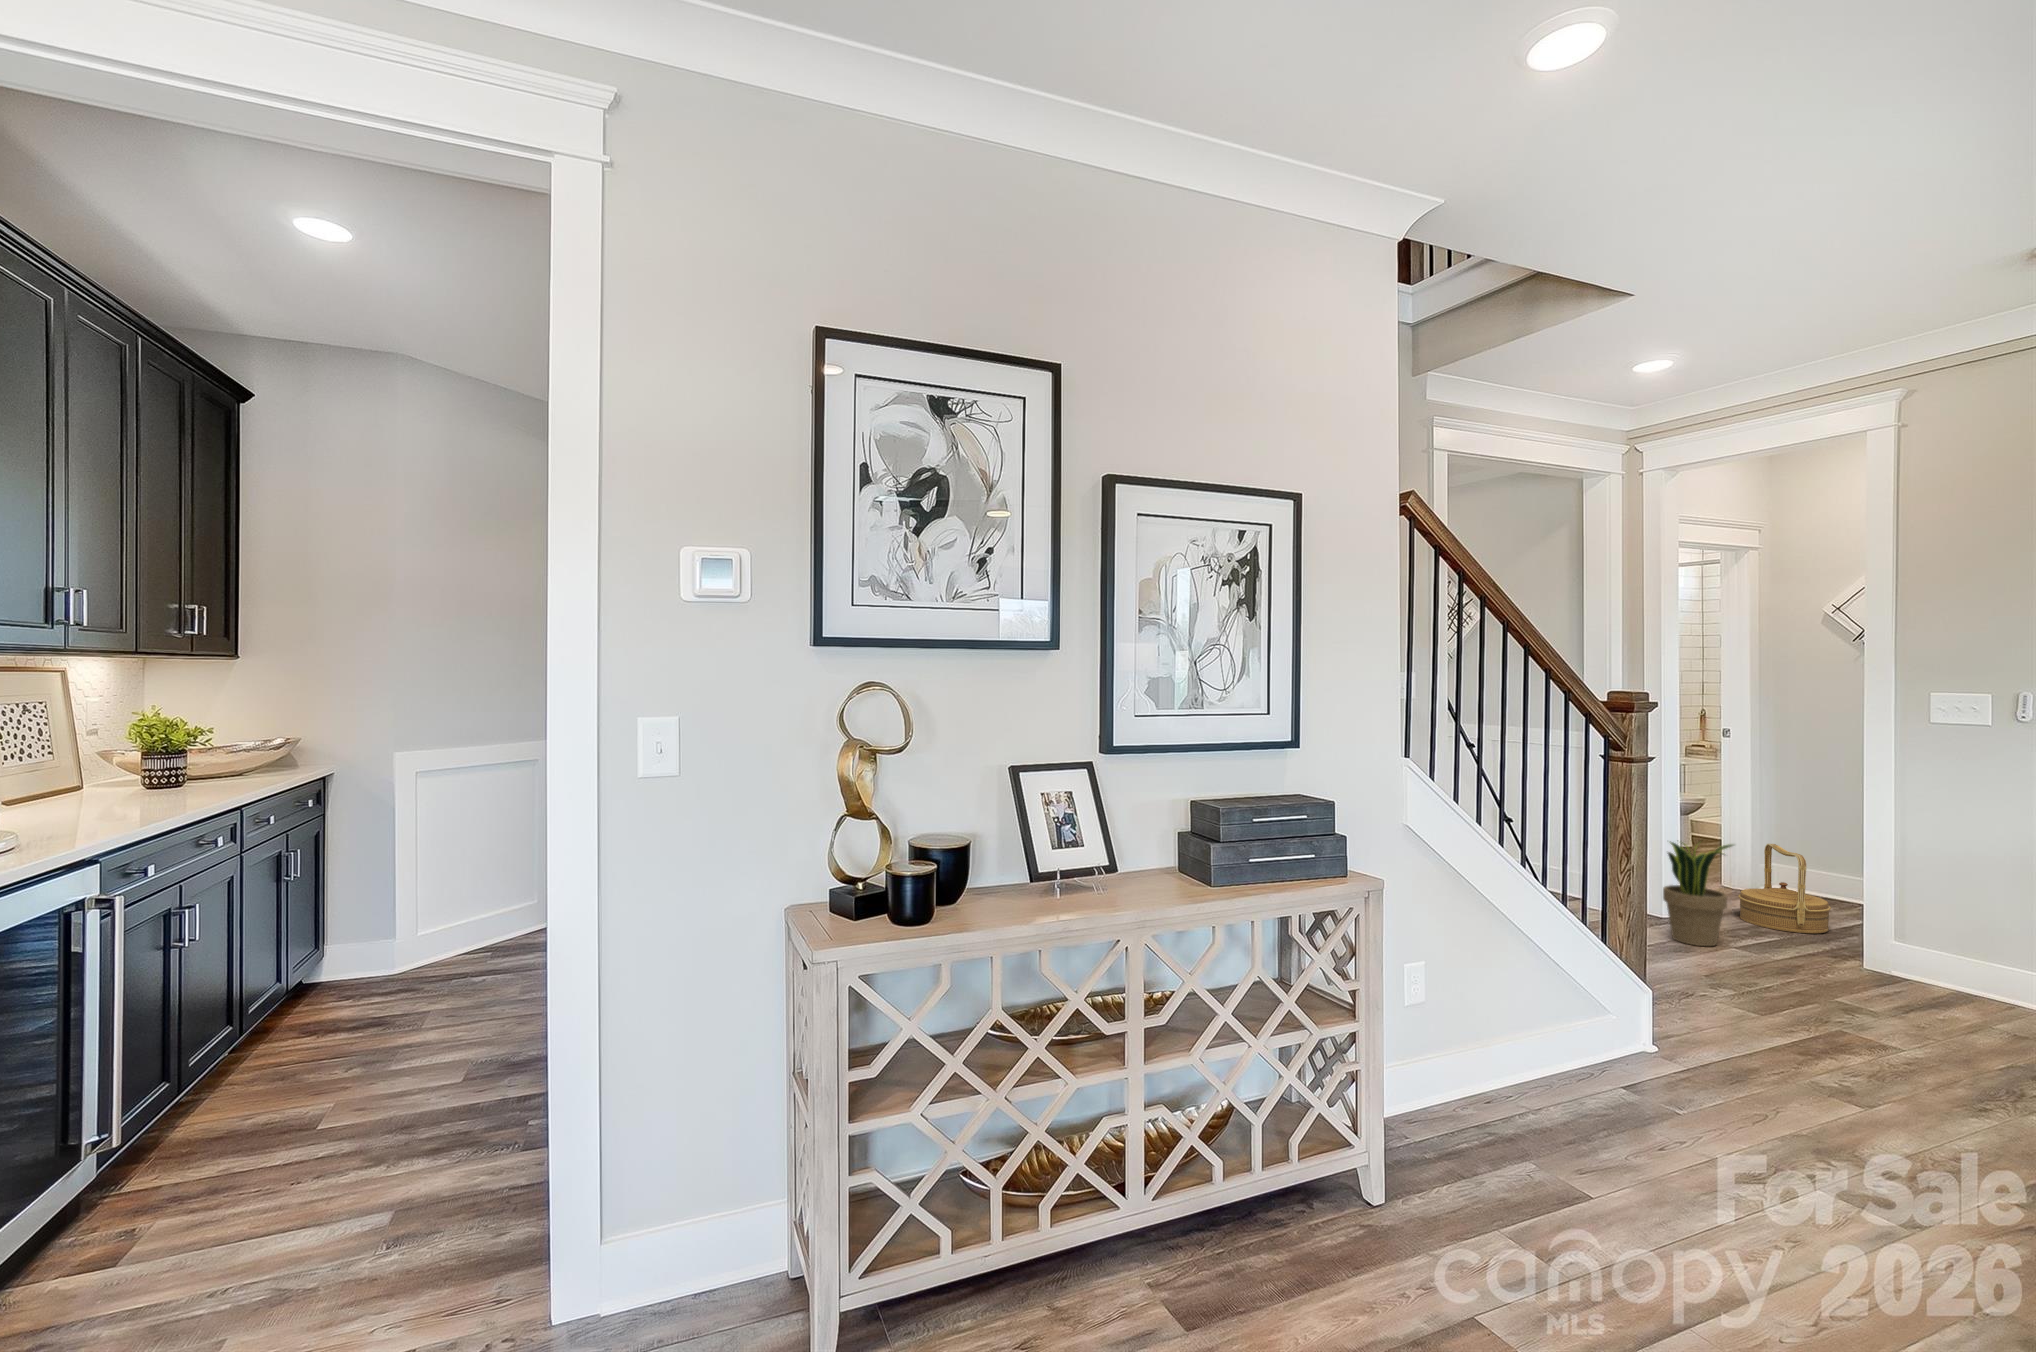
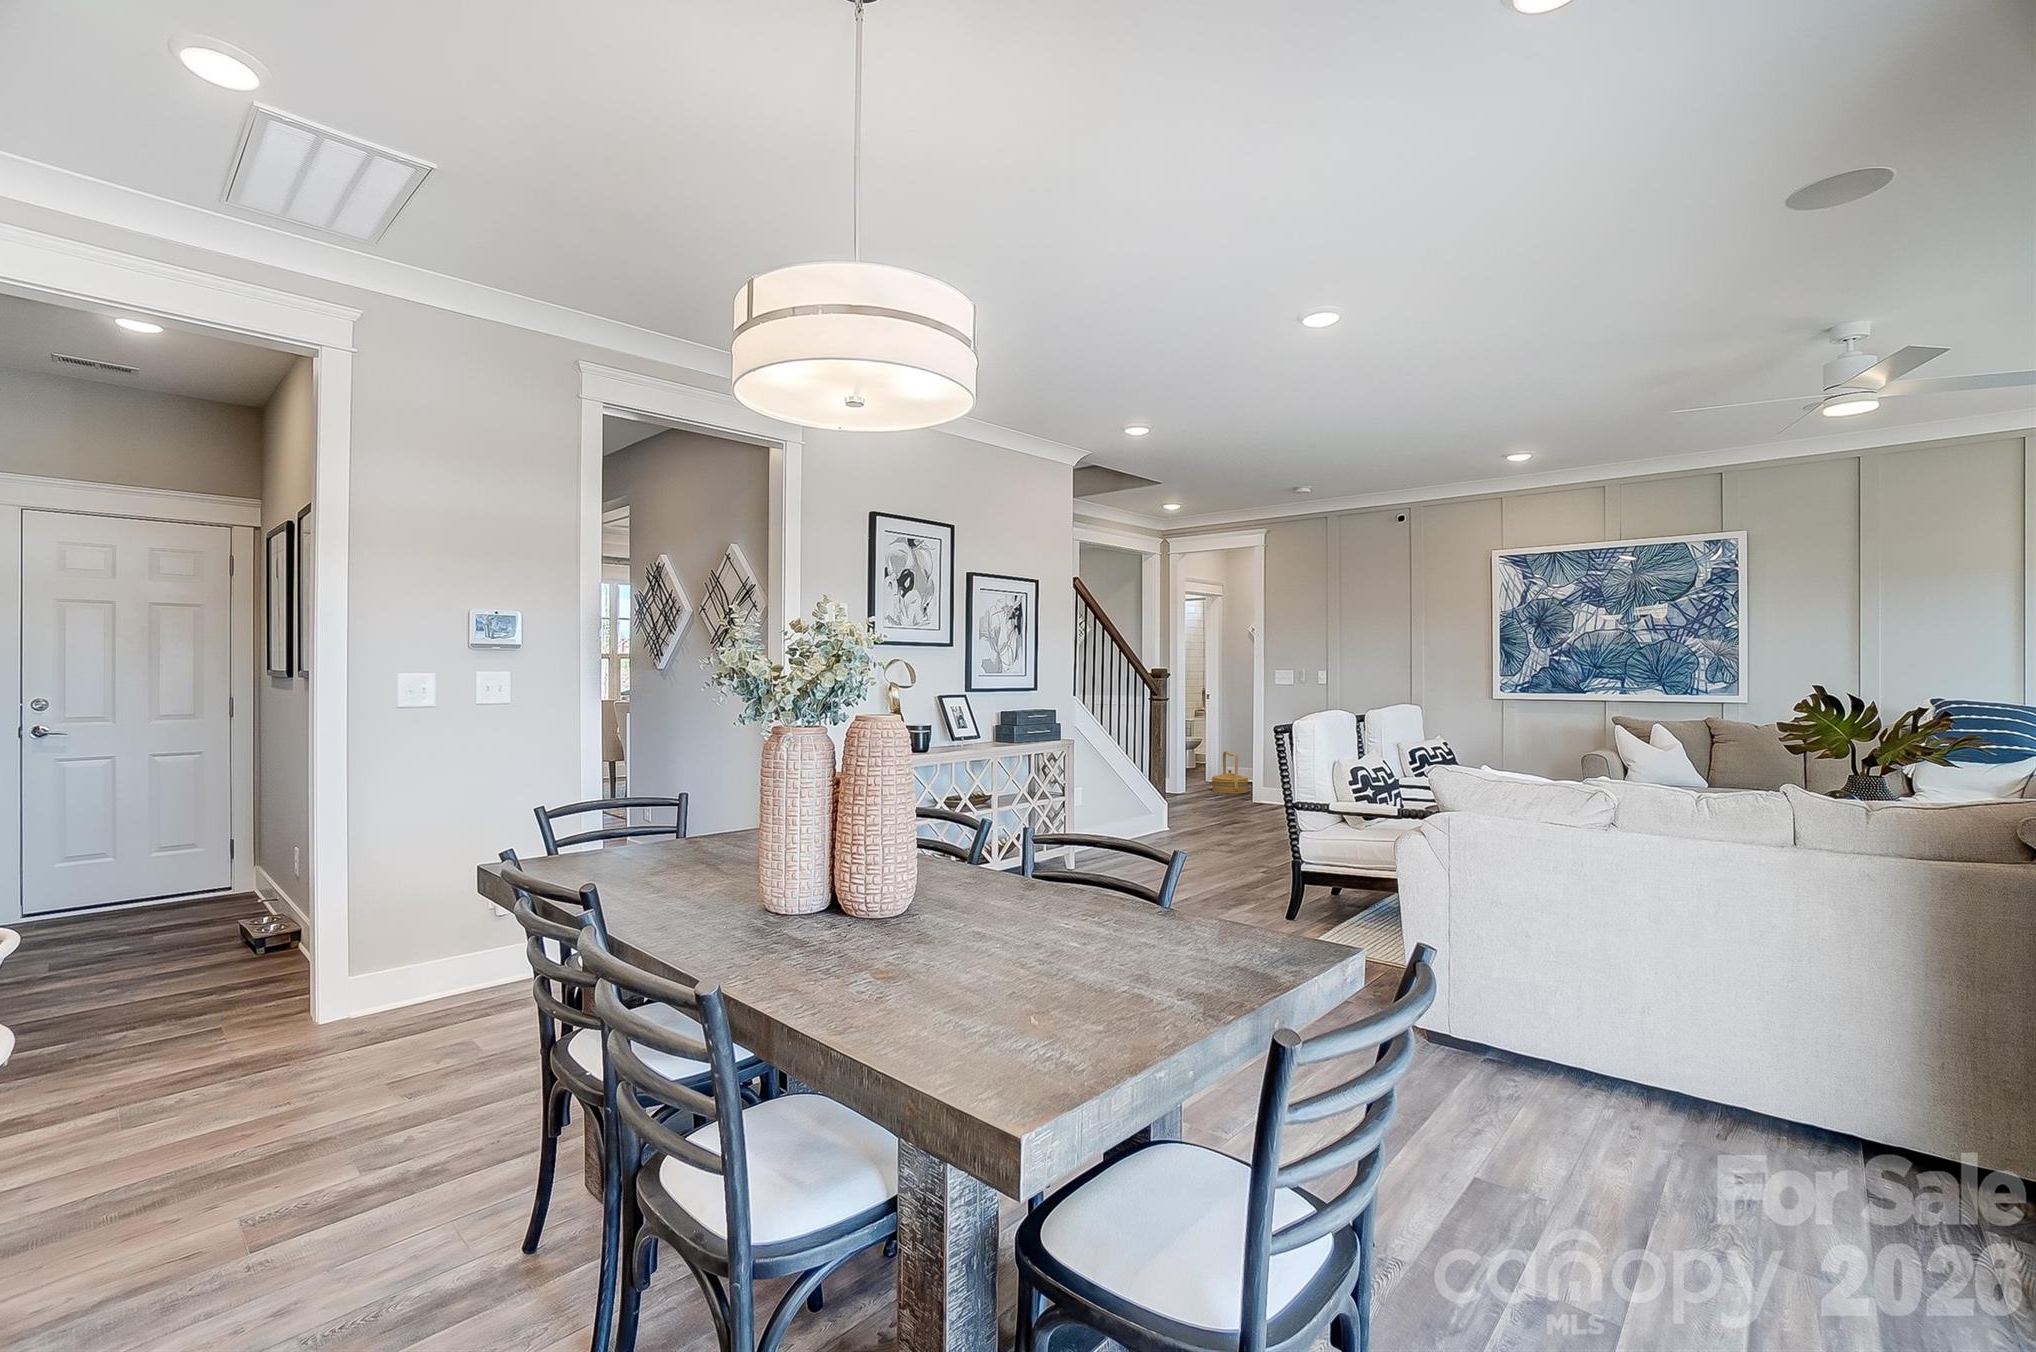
potted plant: present [1663,842,1733,946] -> none [1178,746,1208,800]

